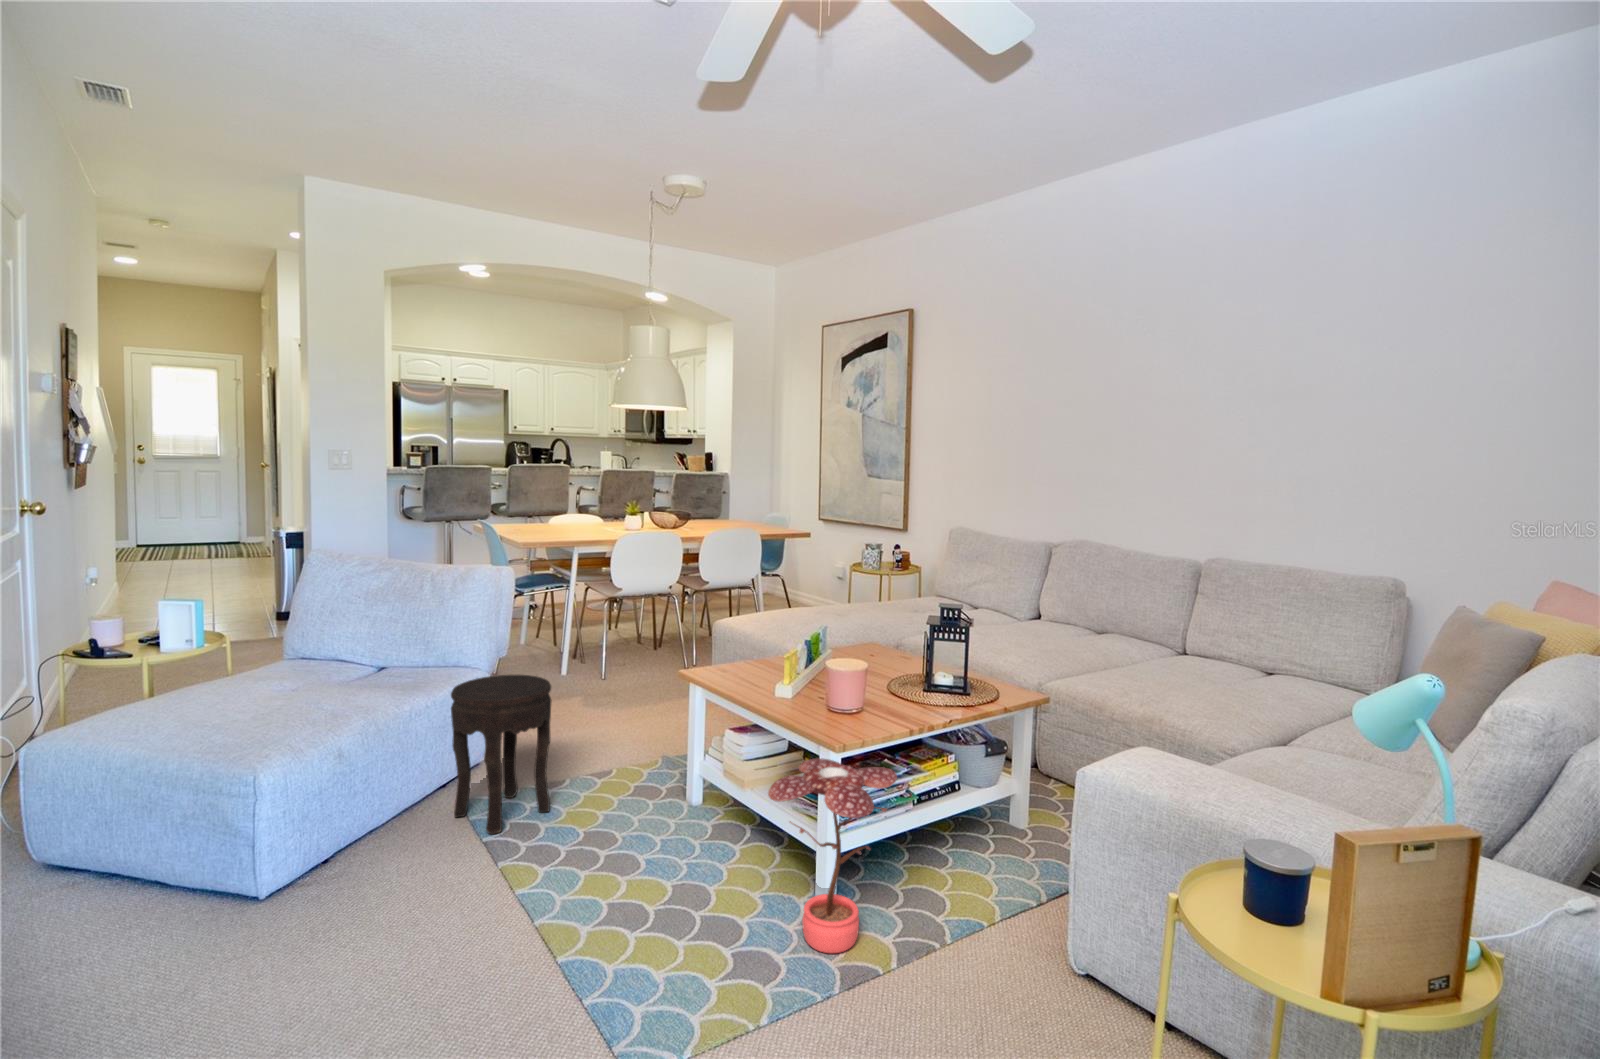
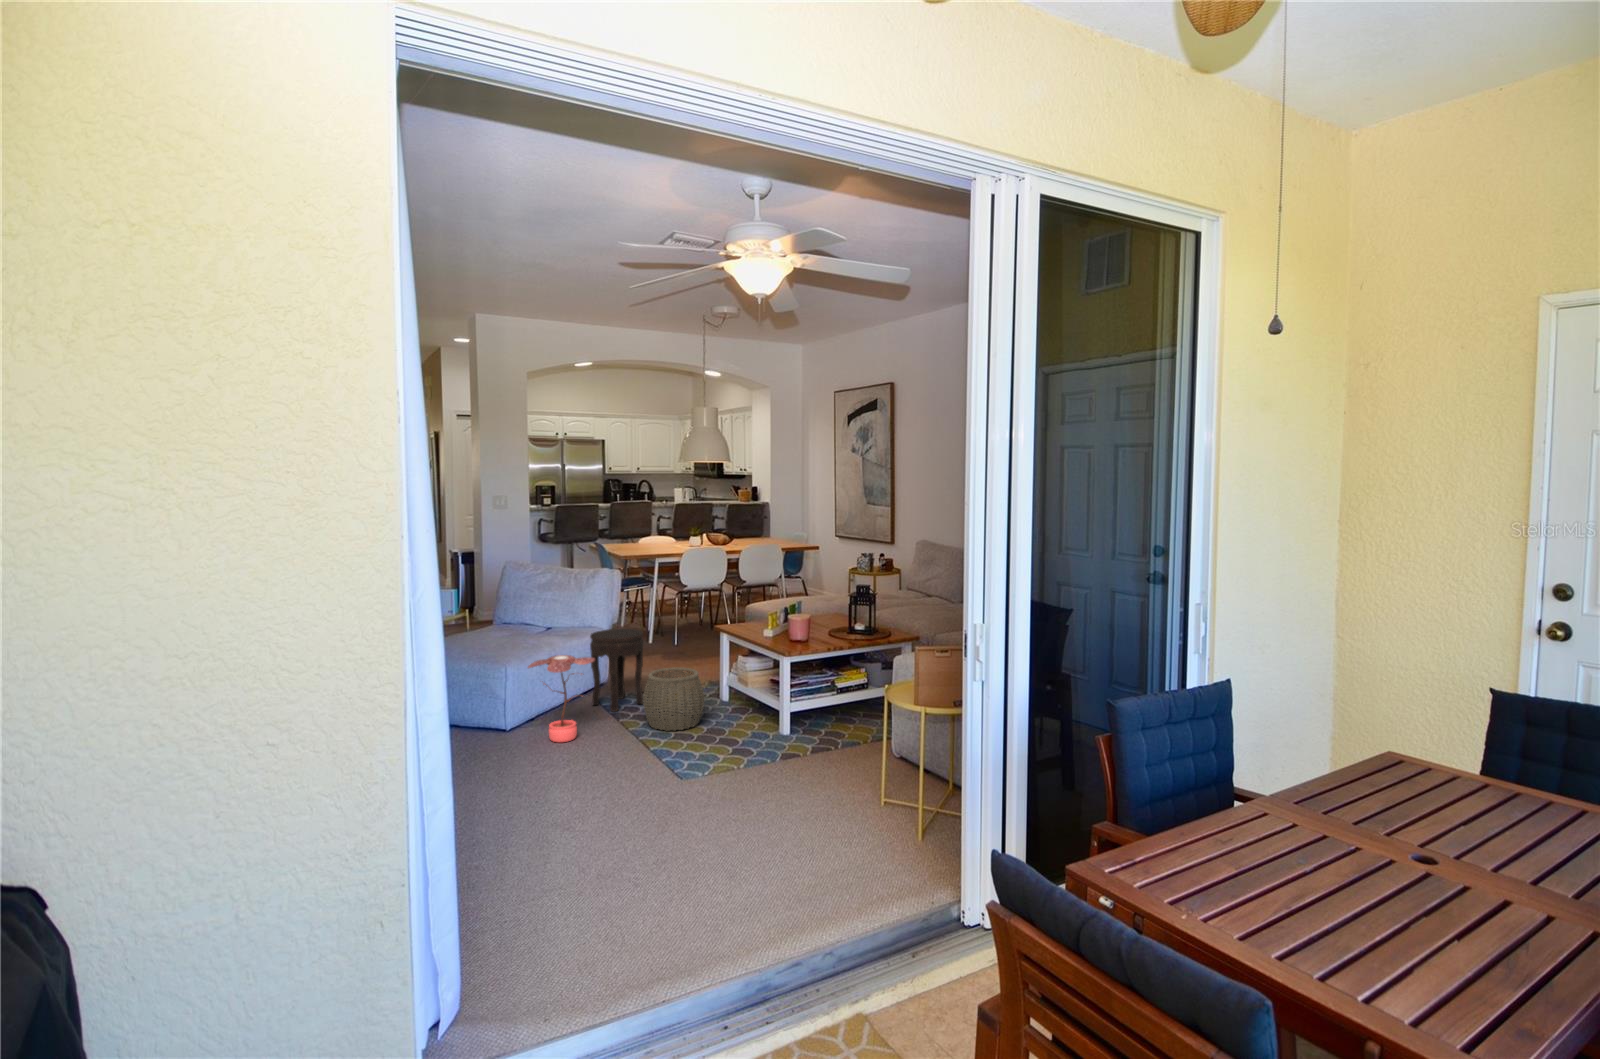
woven basket: none [547,758,669,894] -> present [643,667,704,731]
potted plant: present [768,758,897,953] -> present [528,655,595,742]

